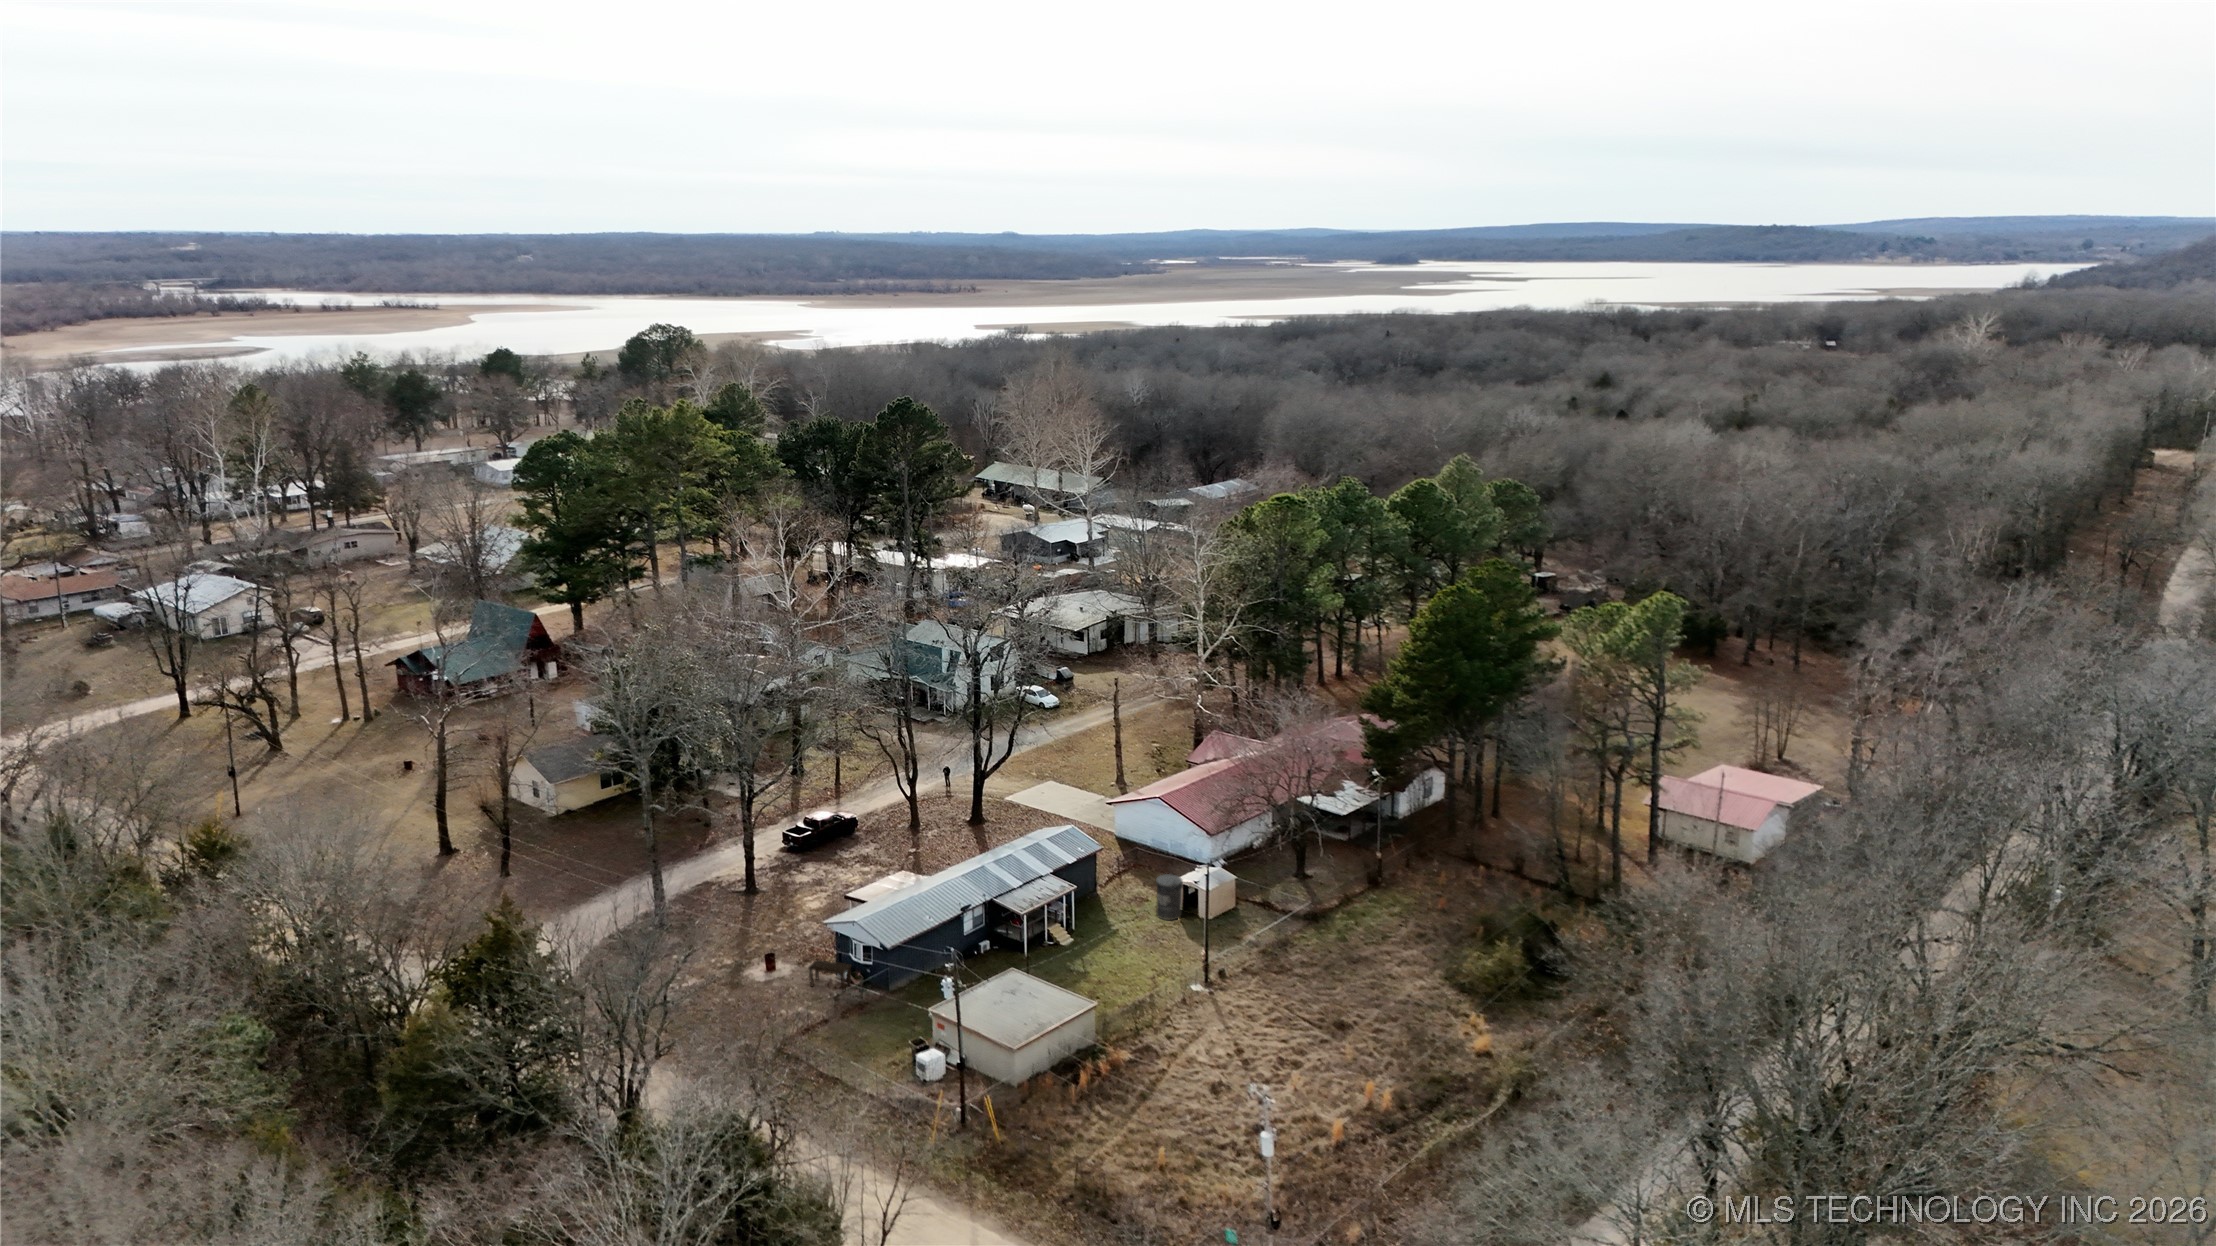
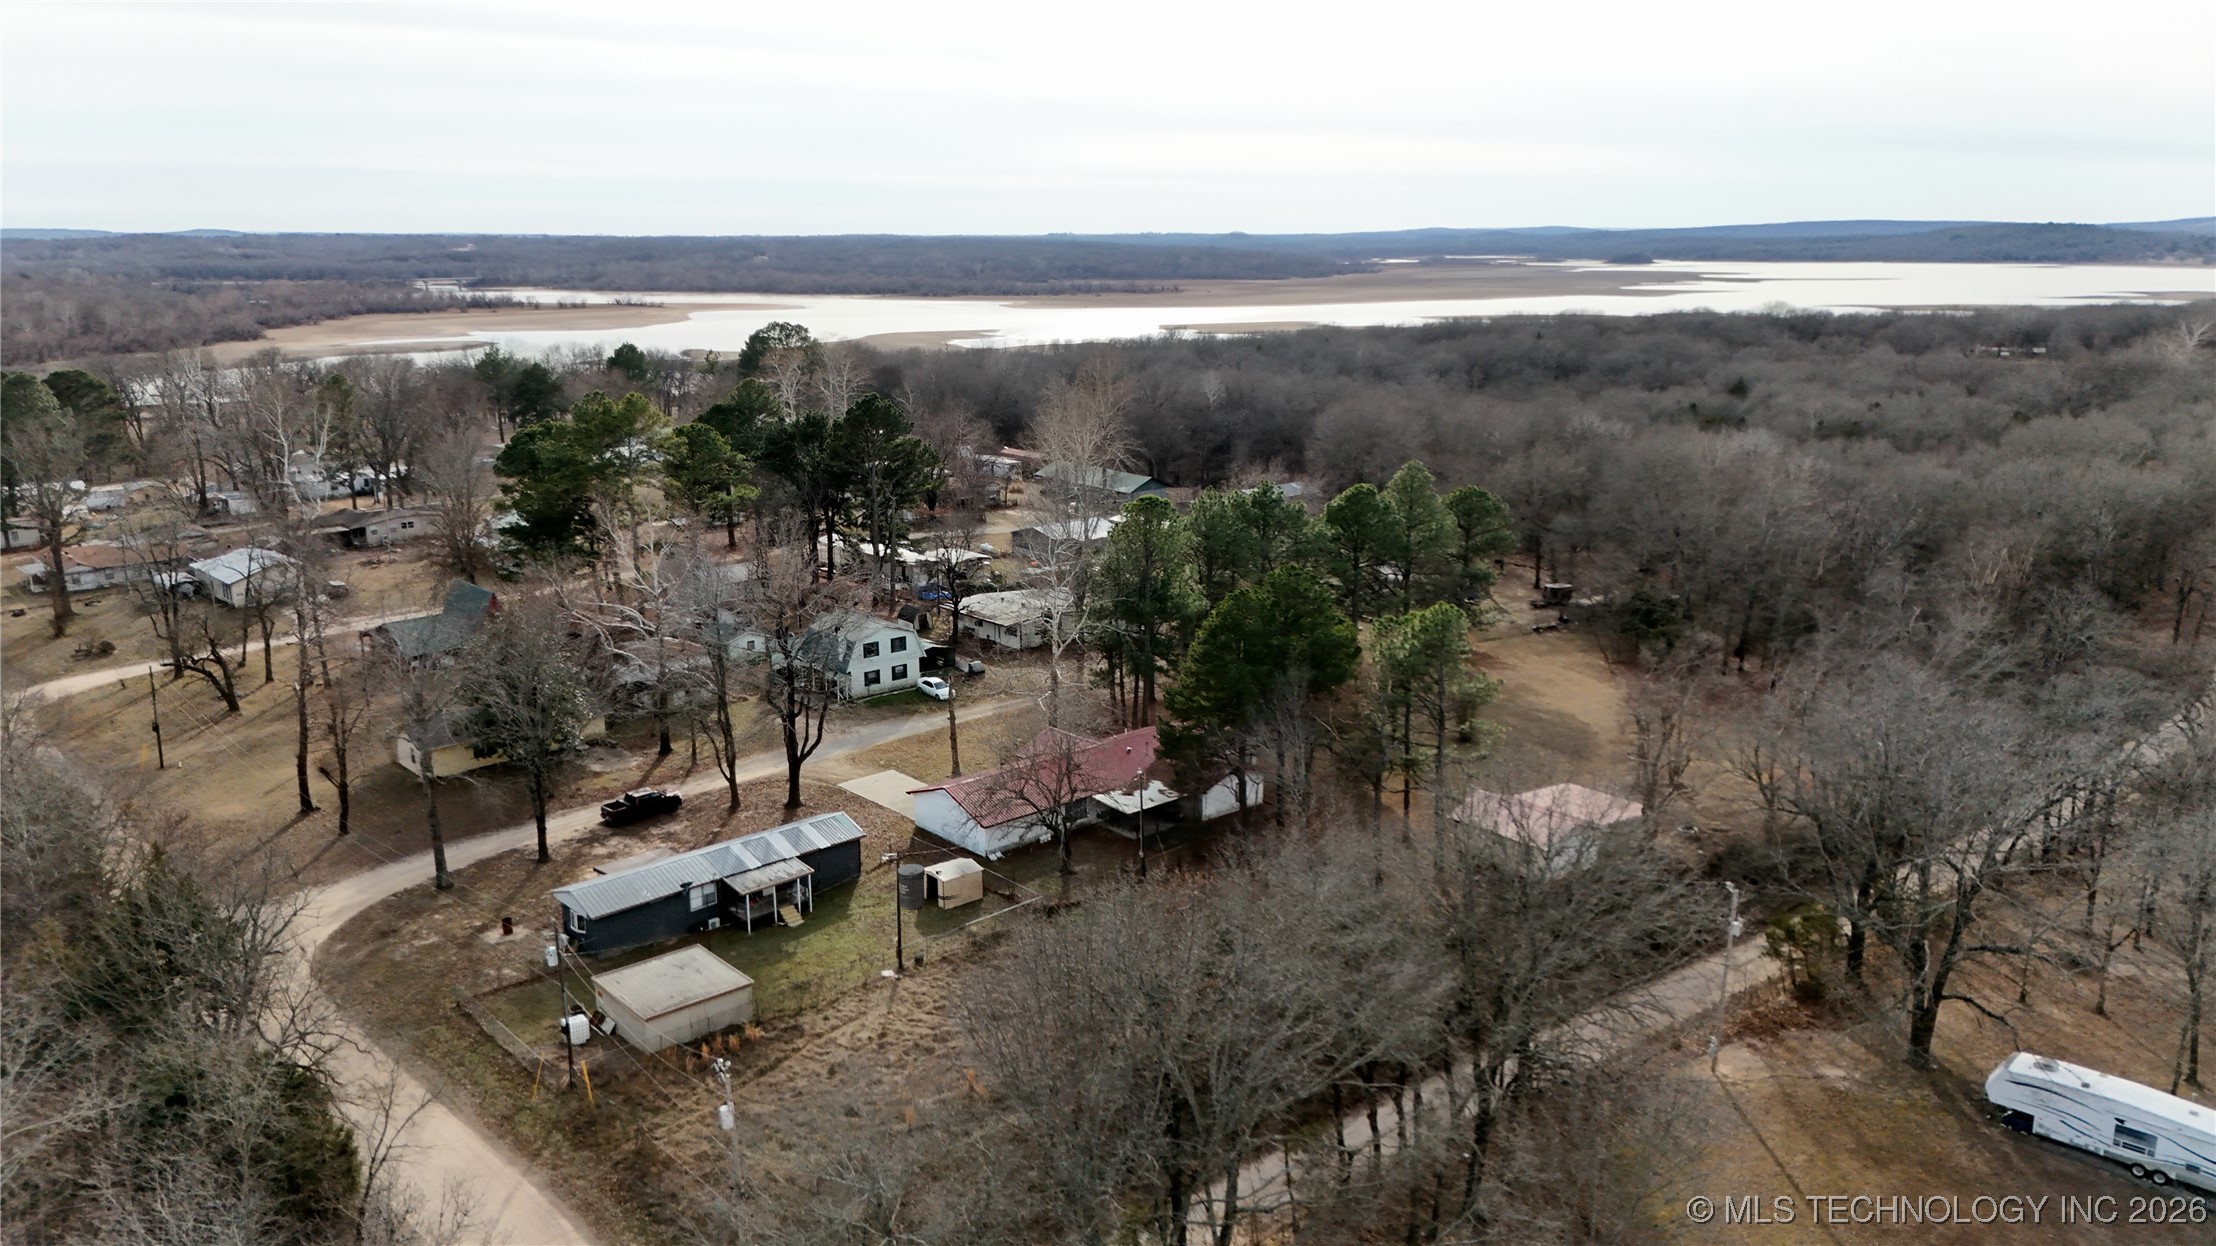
bench: present [808,959,851,992] -> none [532,924,573,957]

